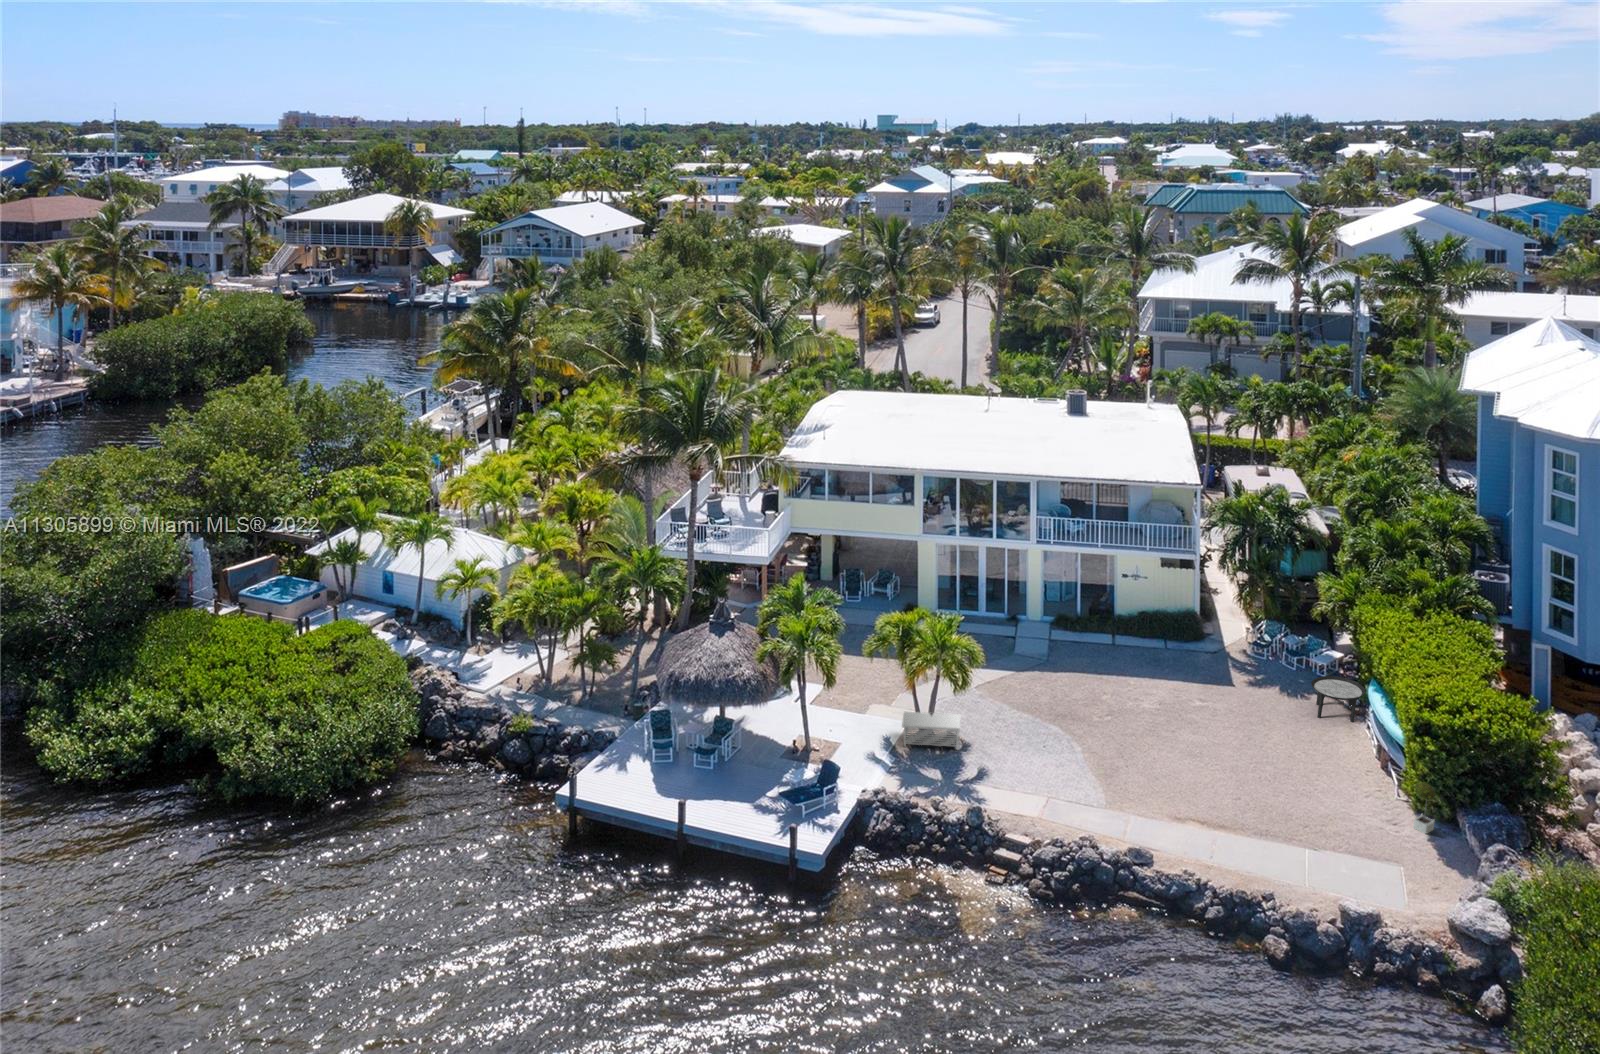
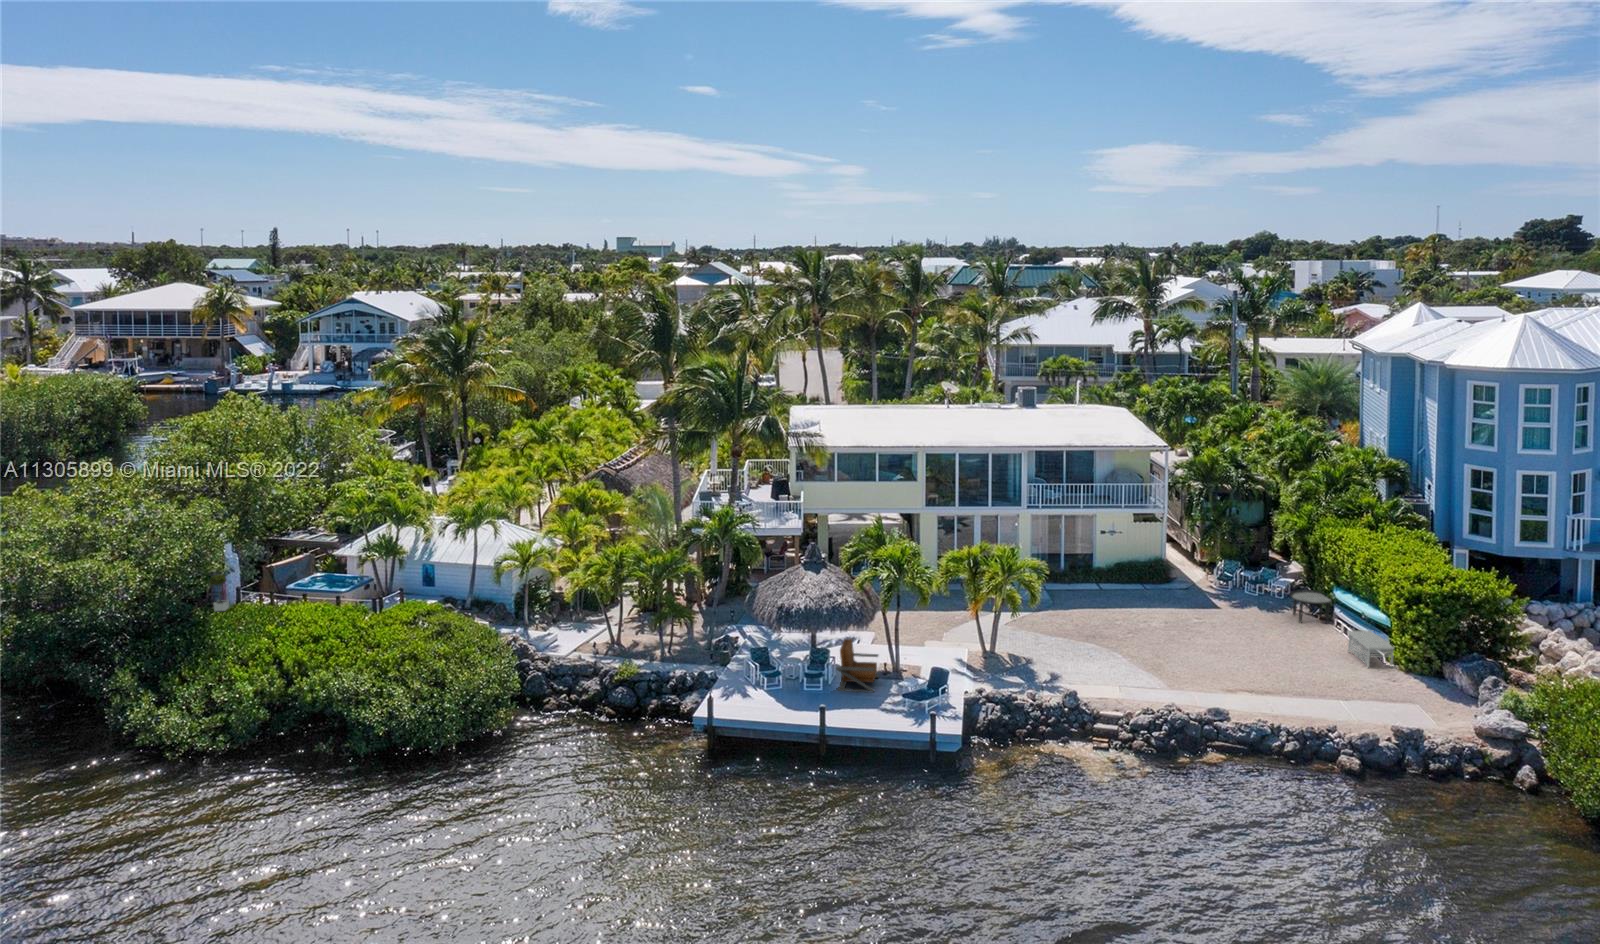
lounge chair: none [726,712,785,779] -> present [836,638,879,692]
storage bench: present [902,712,960,749] -> present [1348,631,1394,668]
potted tree: present [1413,782,1436,834] -> present [209,574,229,611]

